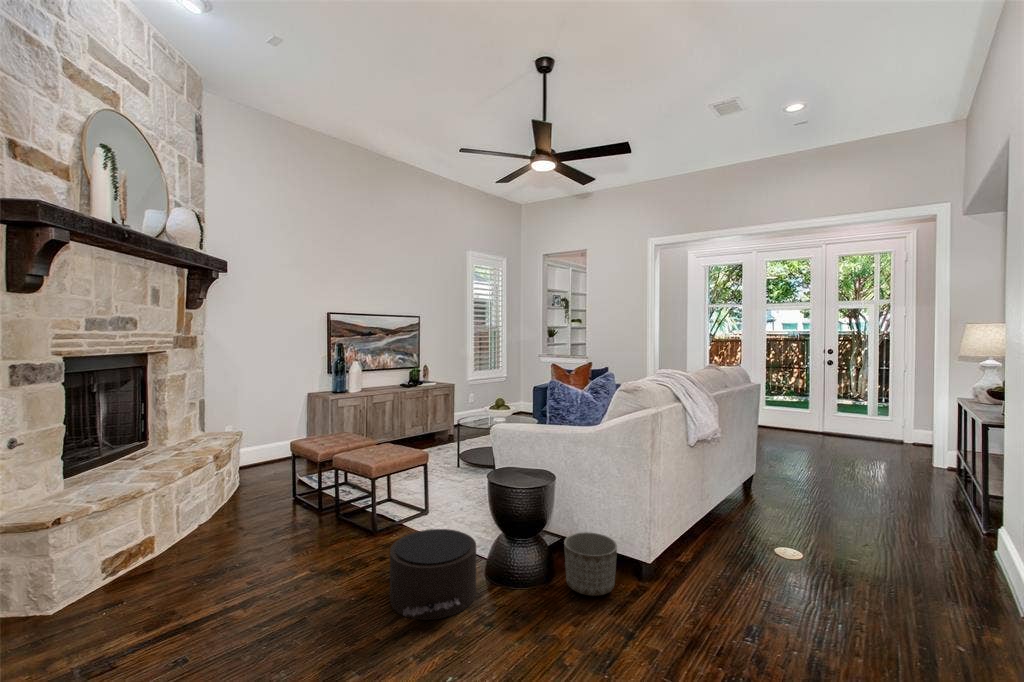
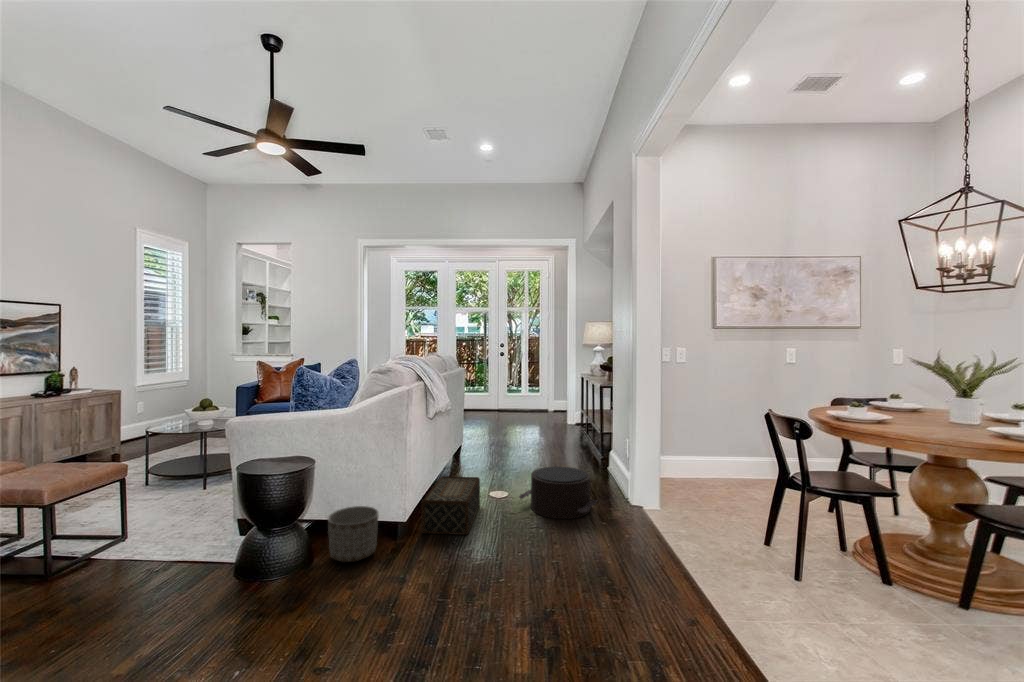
woven basket: none [672,518,760,605] -> present [422,476,480,535]
pouf: present [390,529,476,620] -> present [519,467,597,519]

